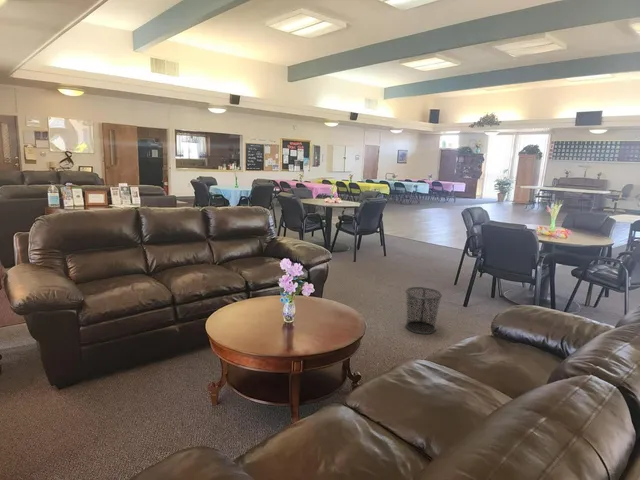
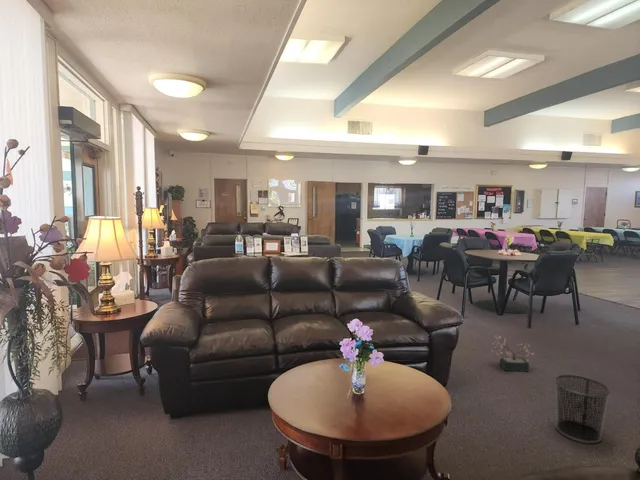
decorative plant: none [343,267,373,295] -> present [492,336,534,372]

